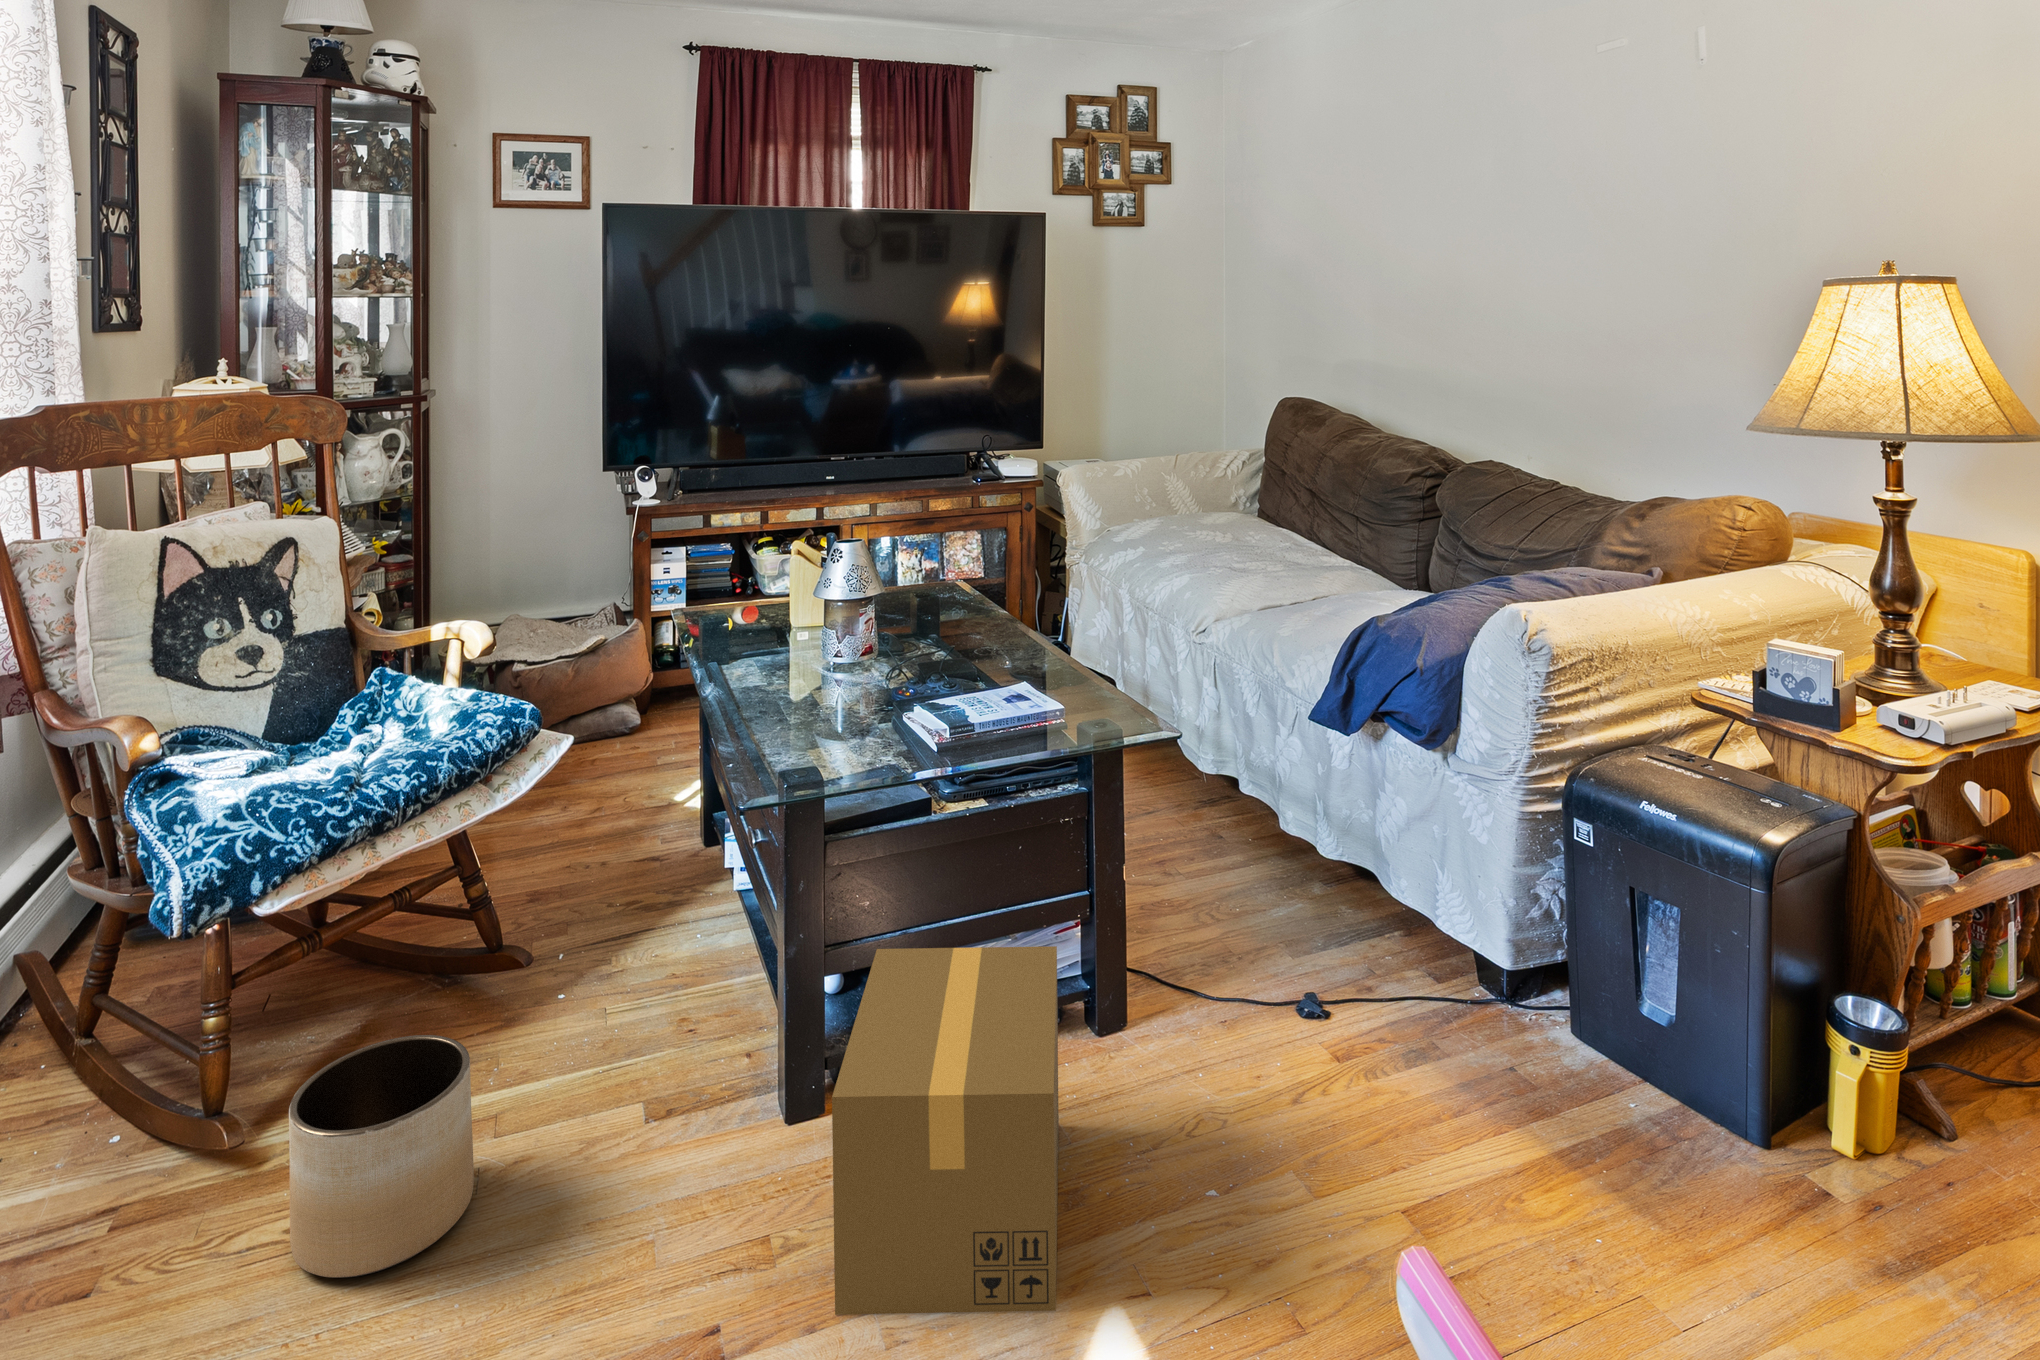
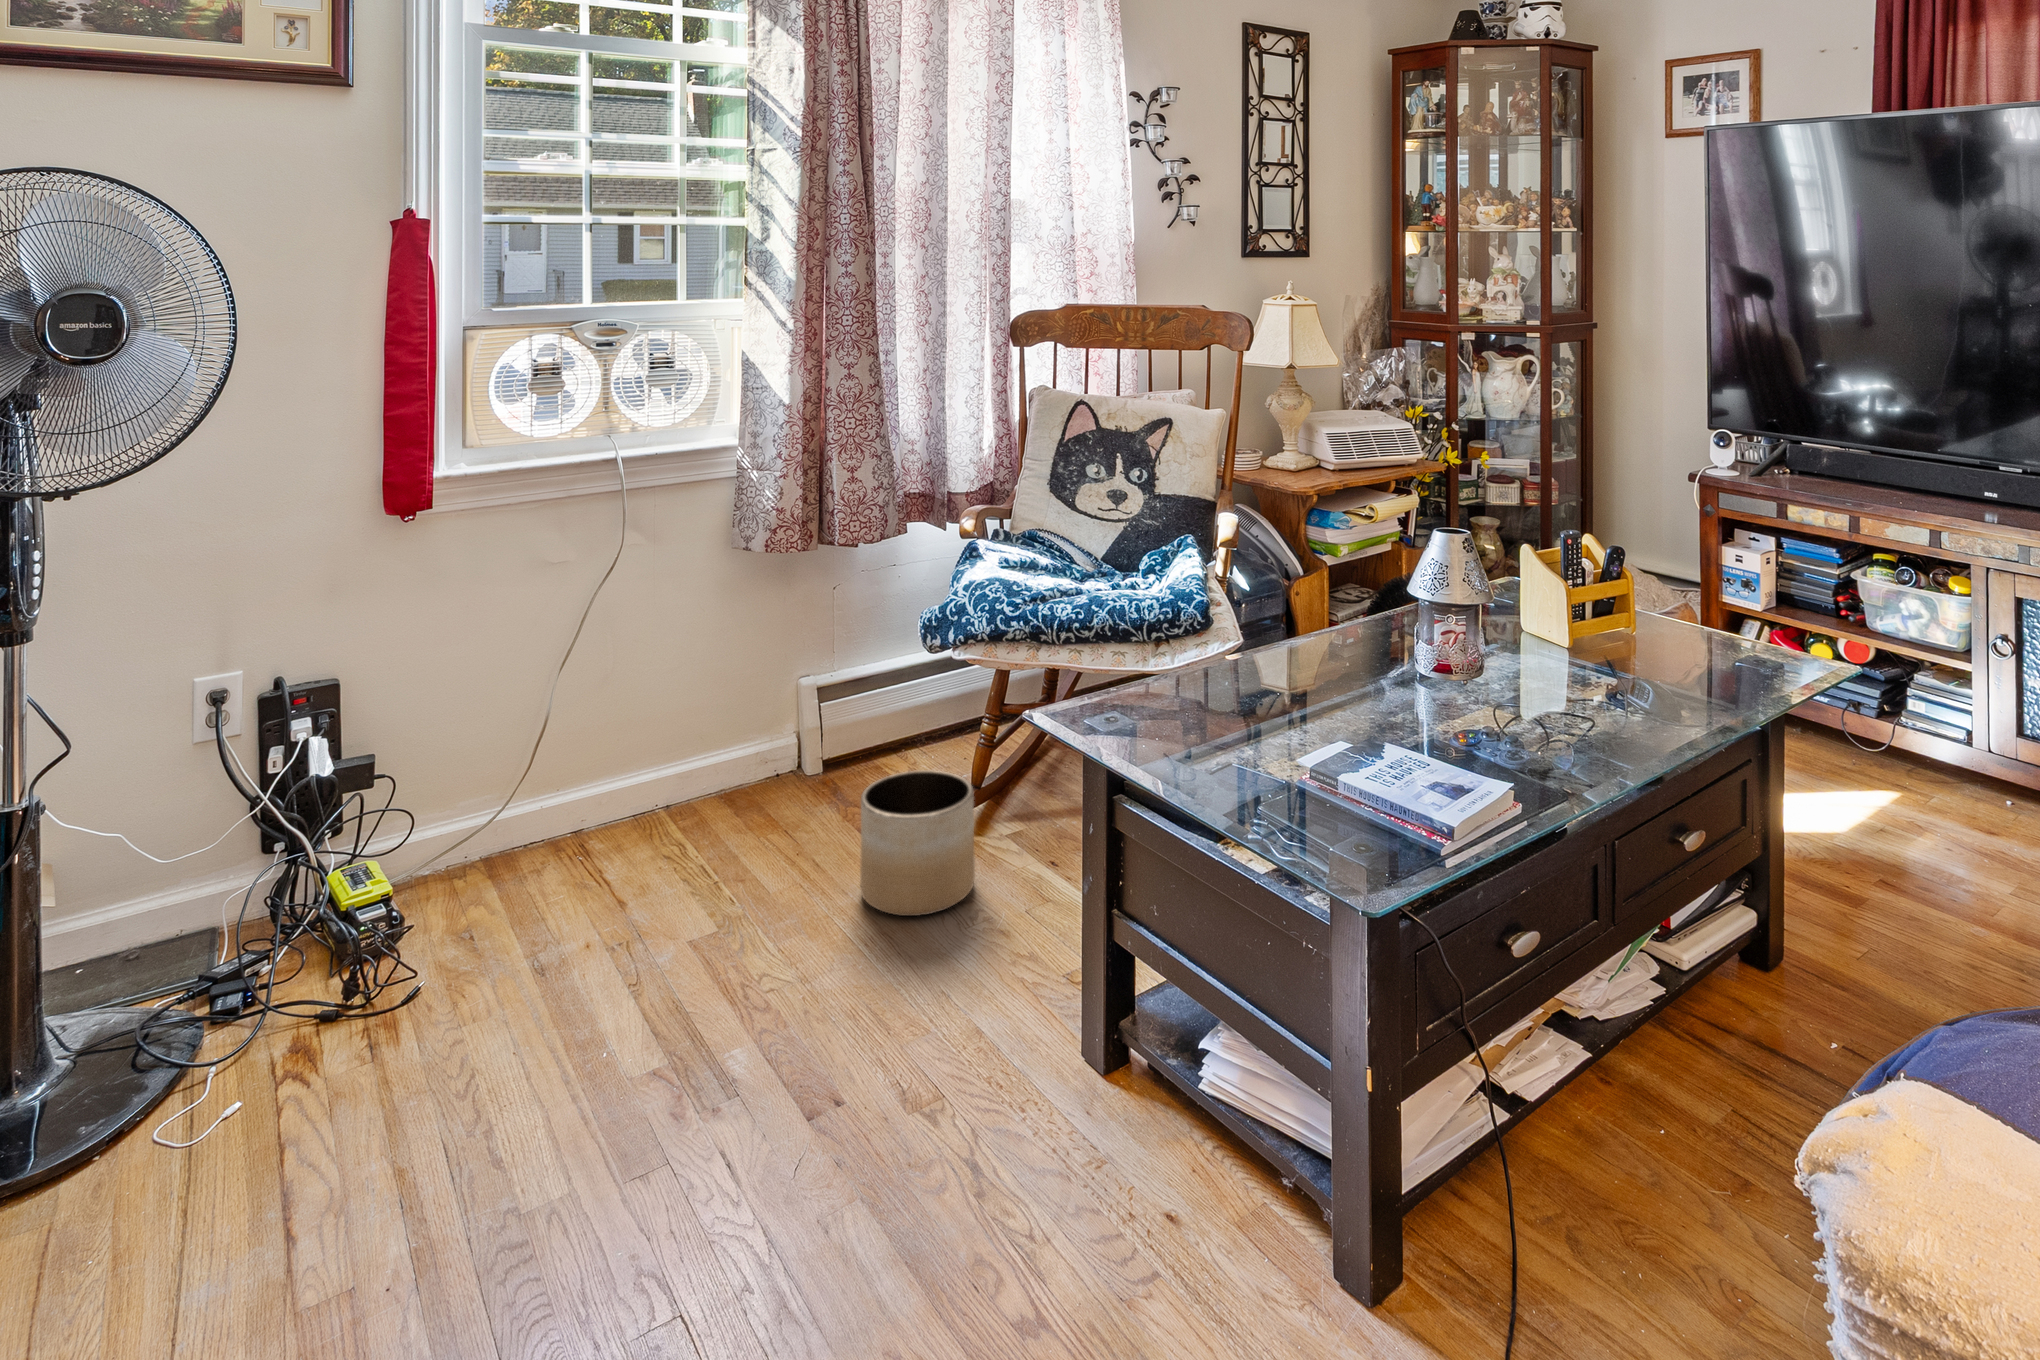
cardboard box: present [832,946,1059,1315] -> none [851,911,1142,1286]

